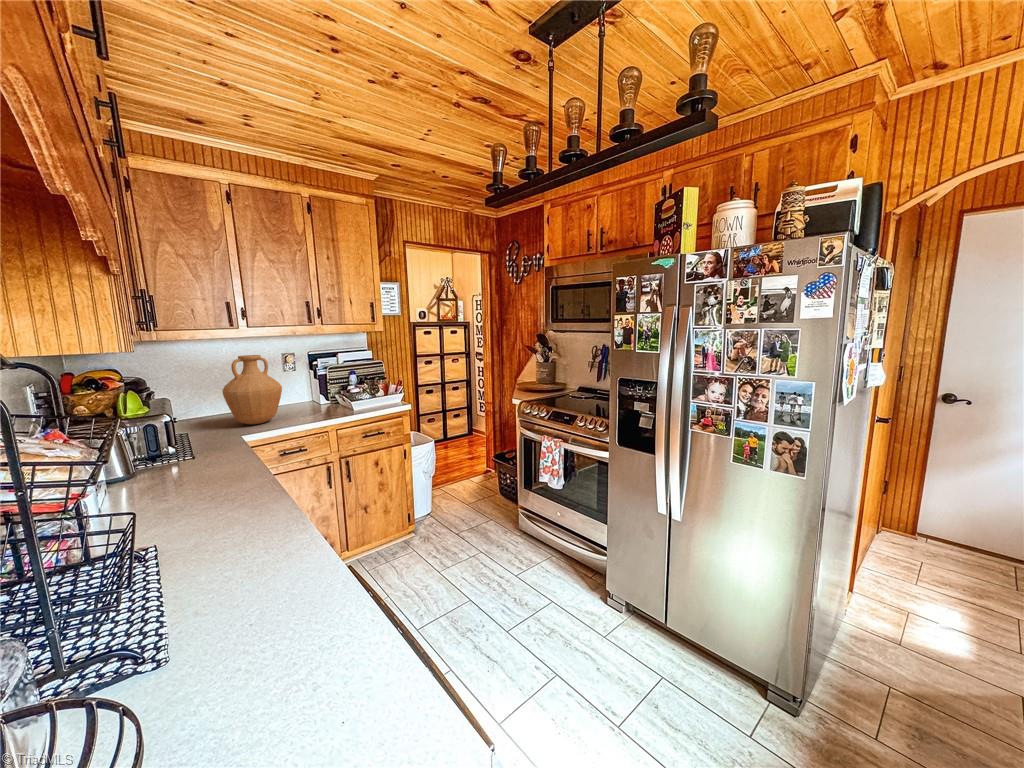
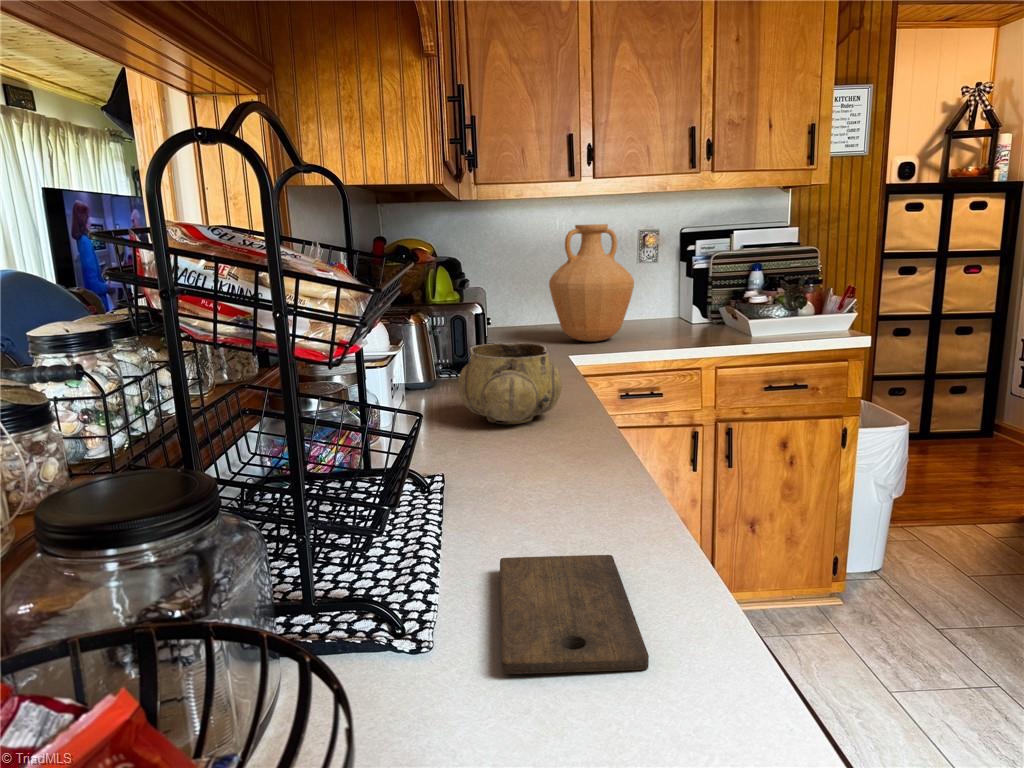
decorative bowl: none [158,442,239,497] -> present [458,343,562,424]
cutting board: none [207,565,302,656] -> present [500,555,649,674]

